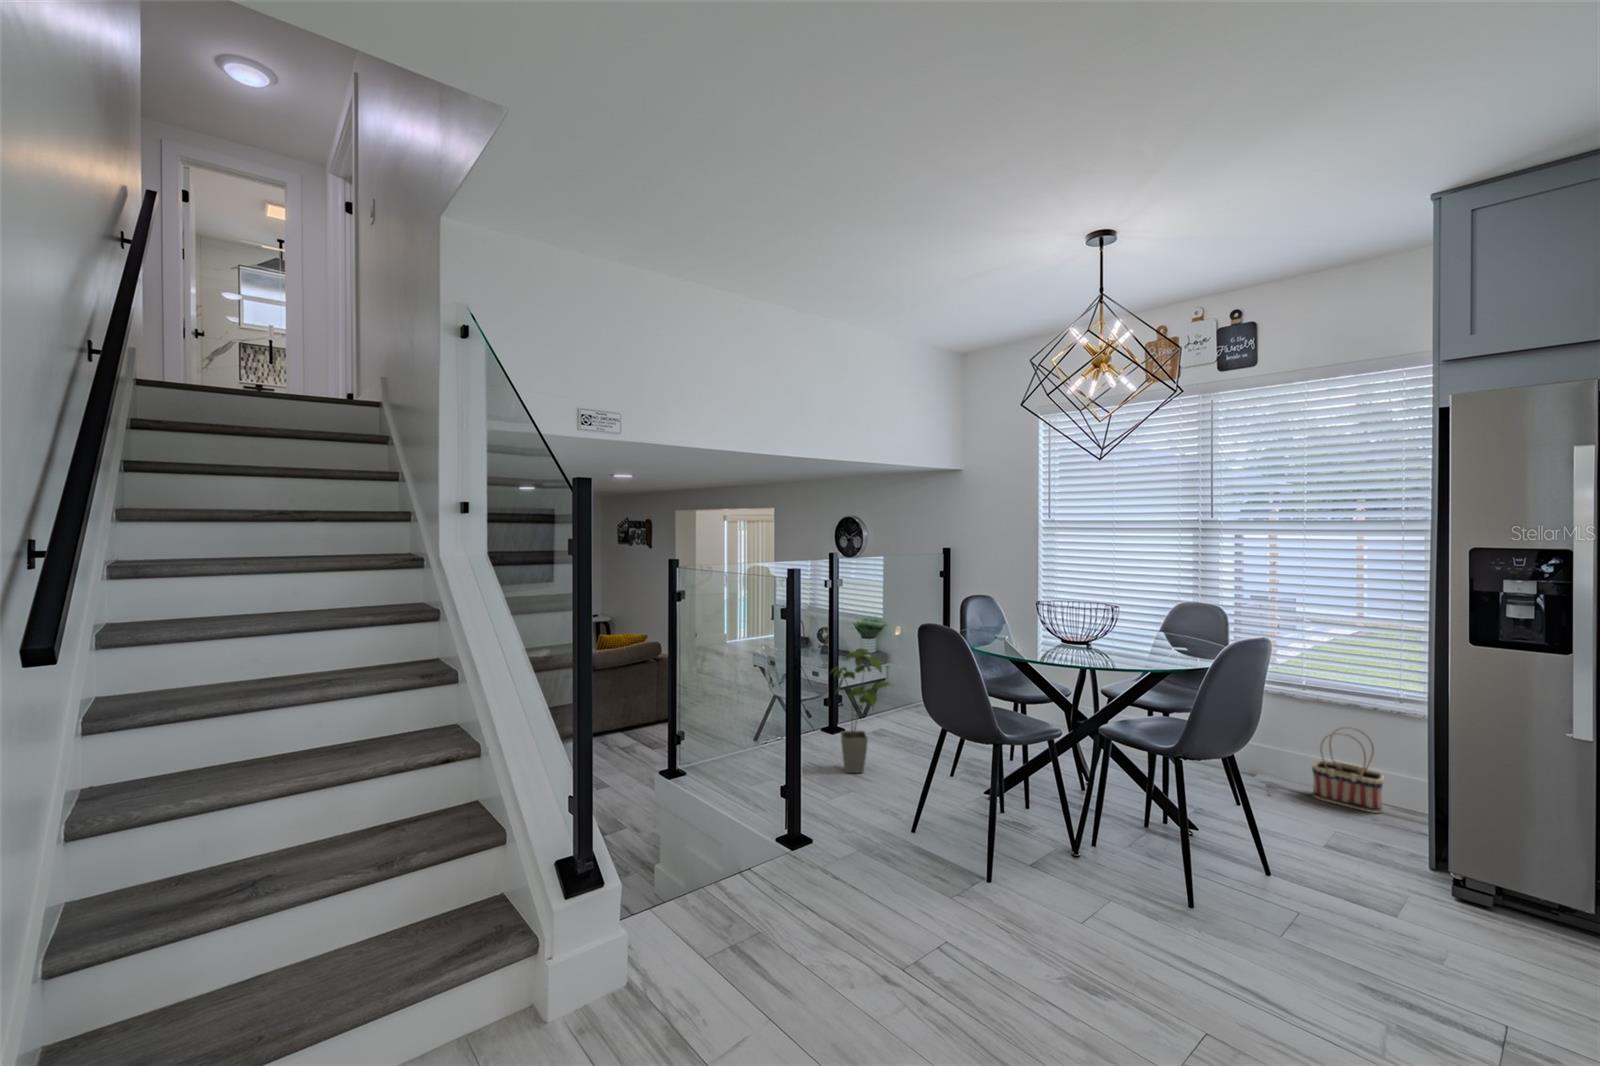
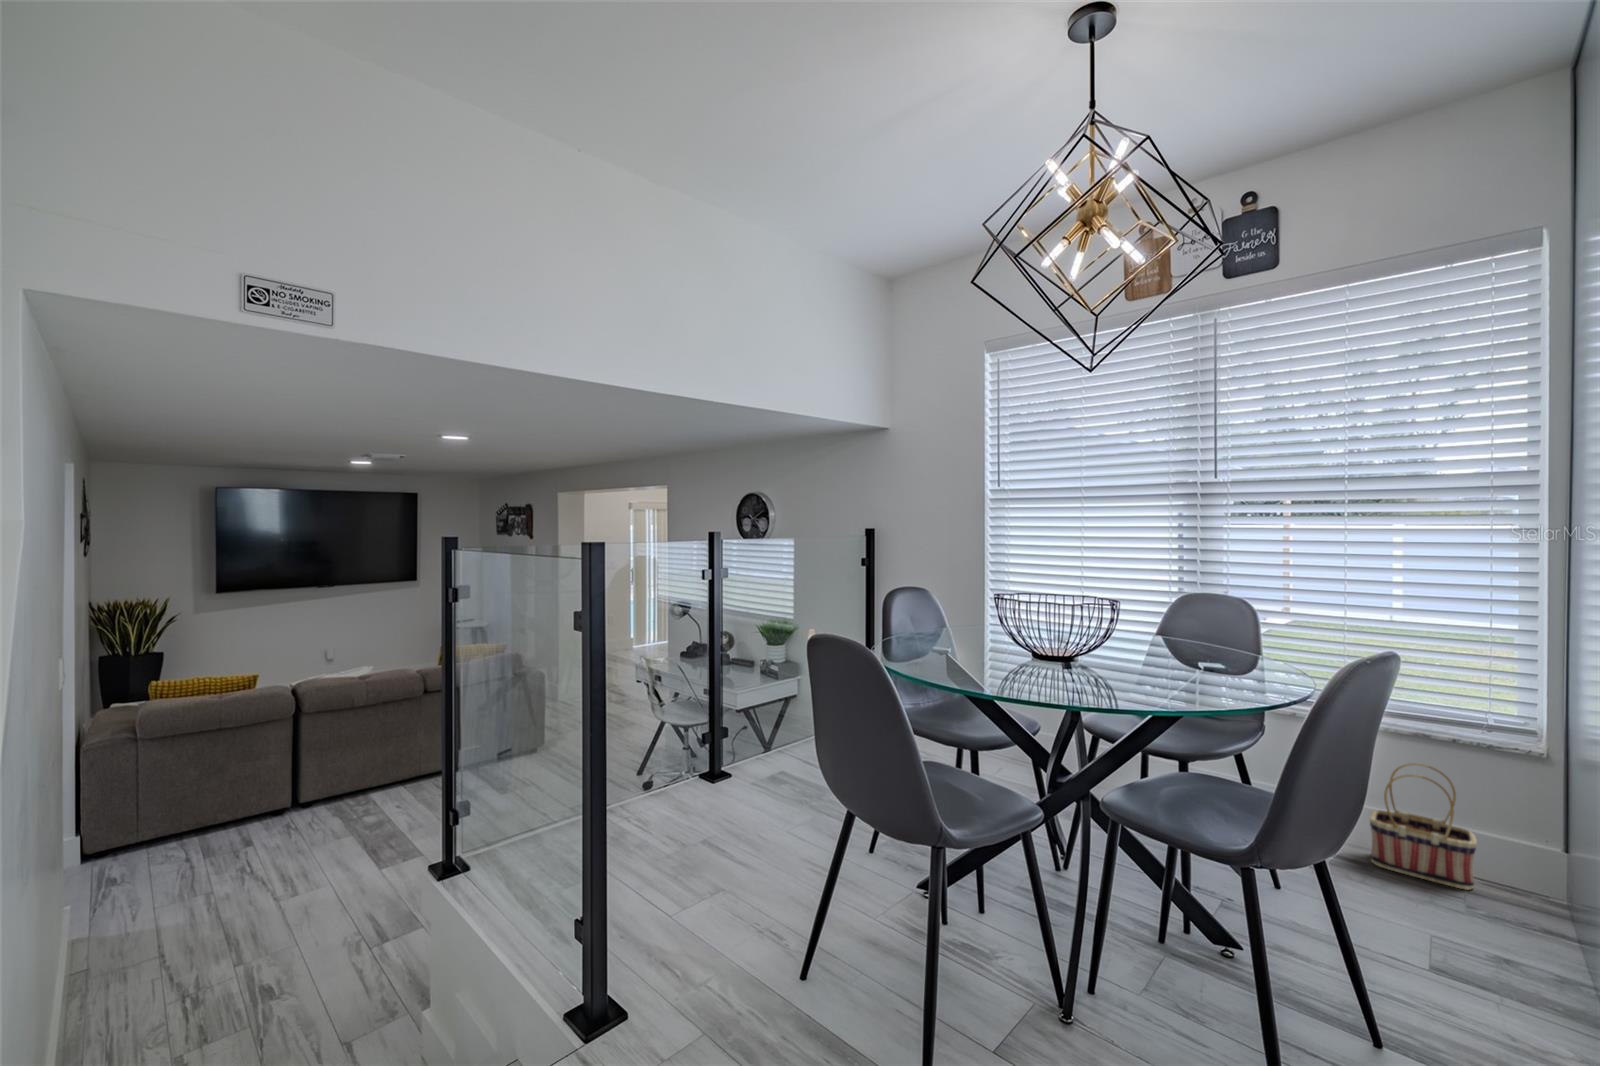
house plant: present [831,648,890,773] -> none [696,669,791,853]

